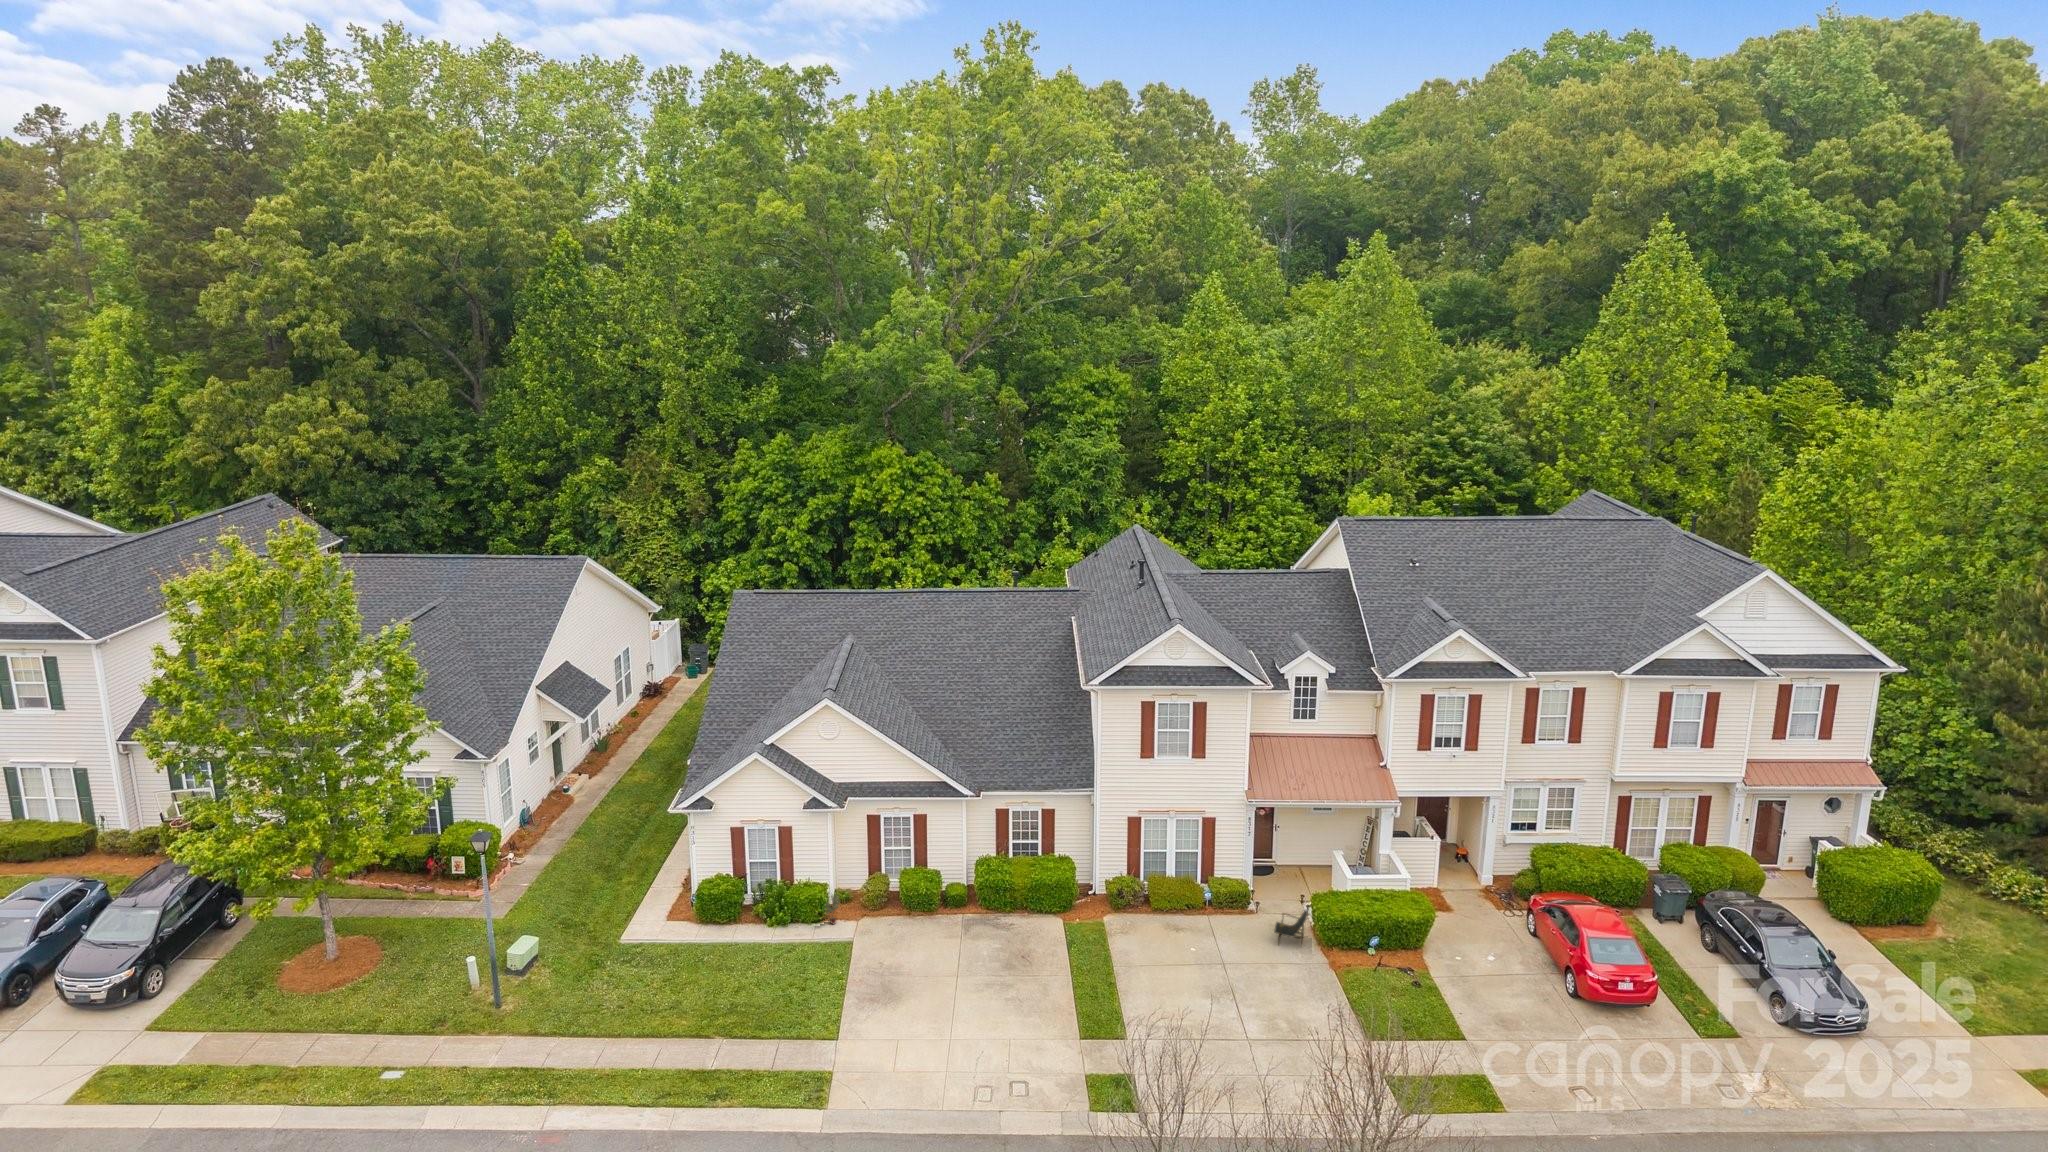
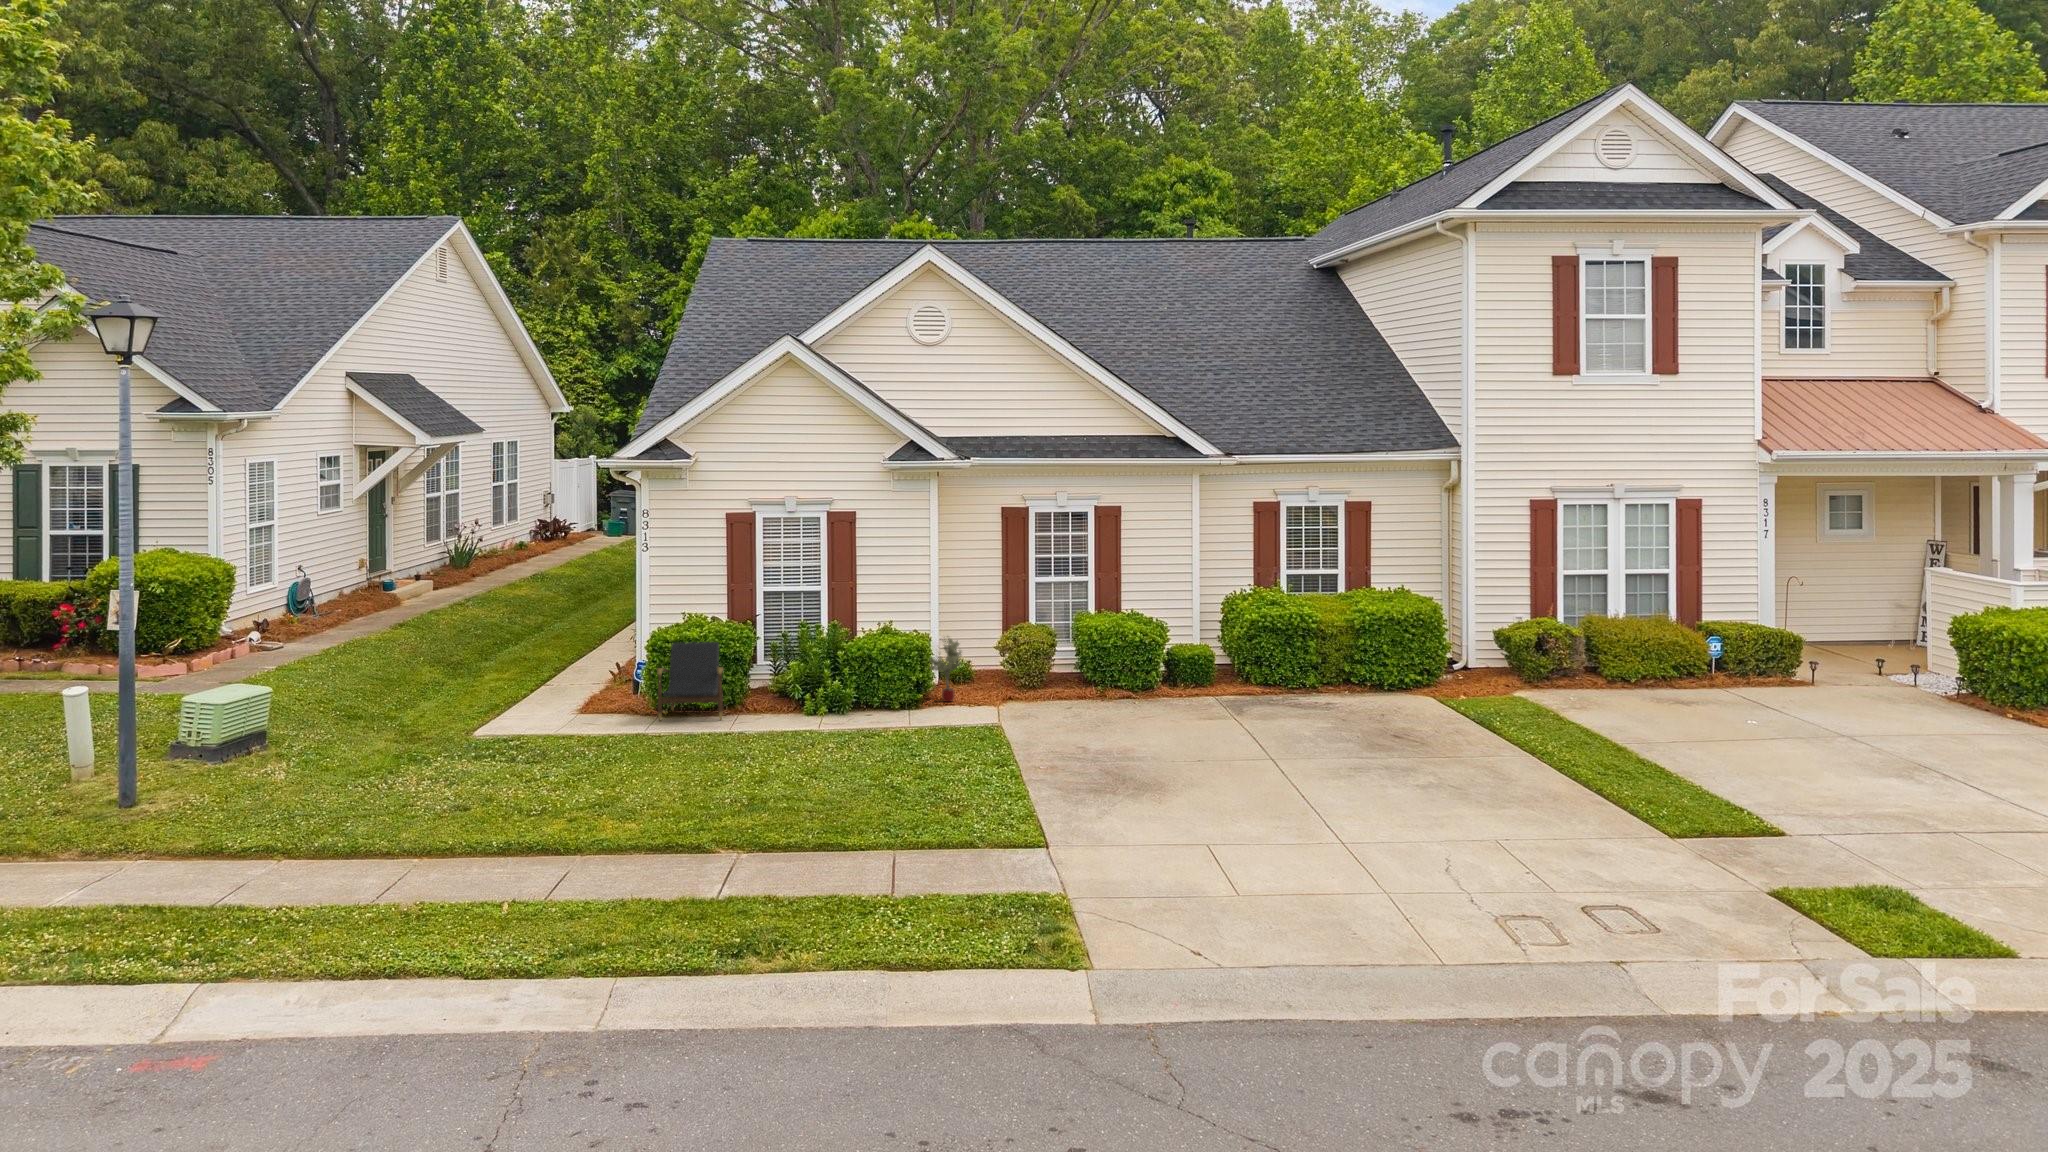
lounge chair: present [1274,910,1307,943] -> present [657,642,723,720]

